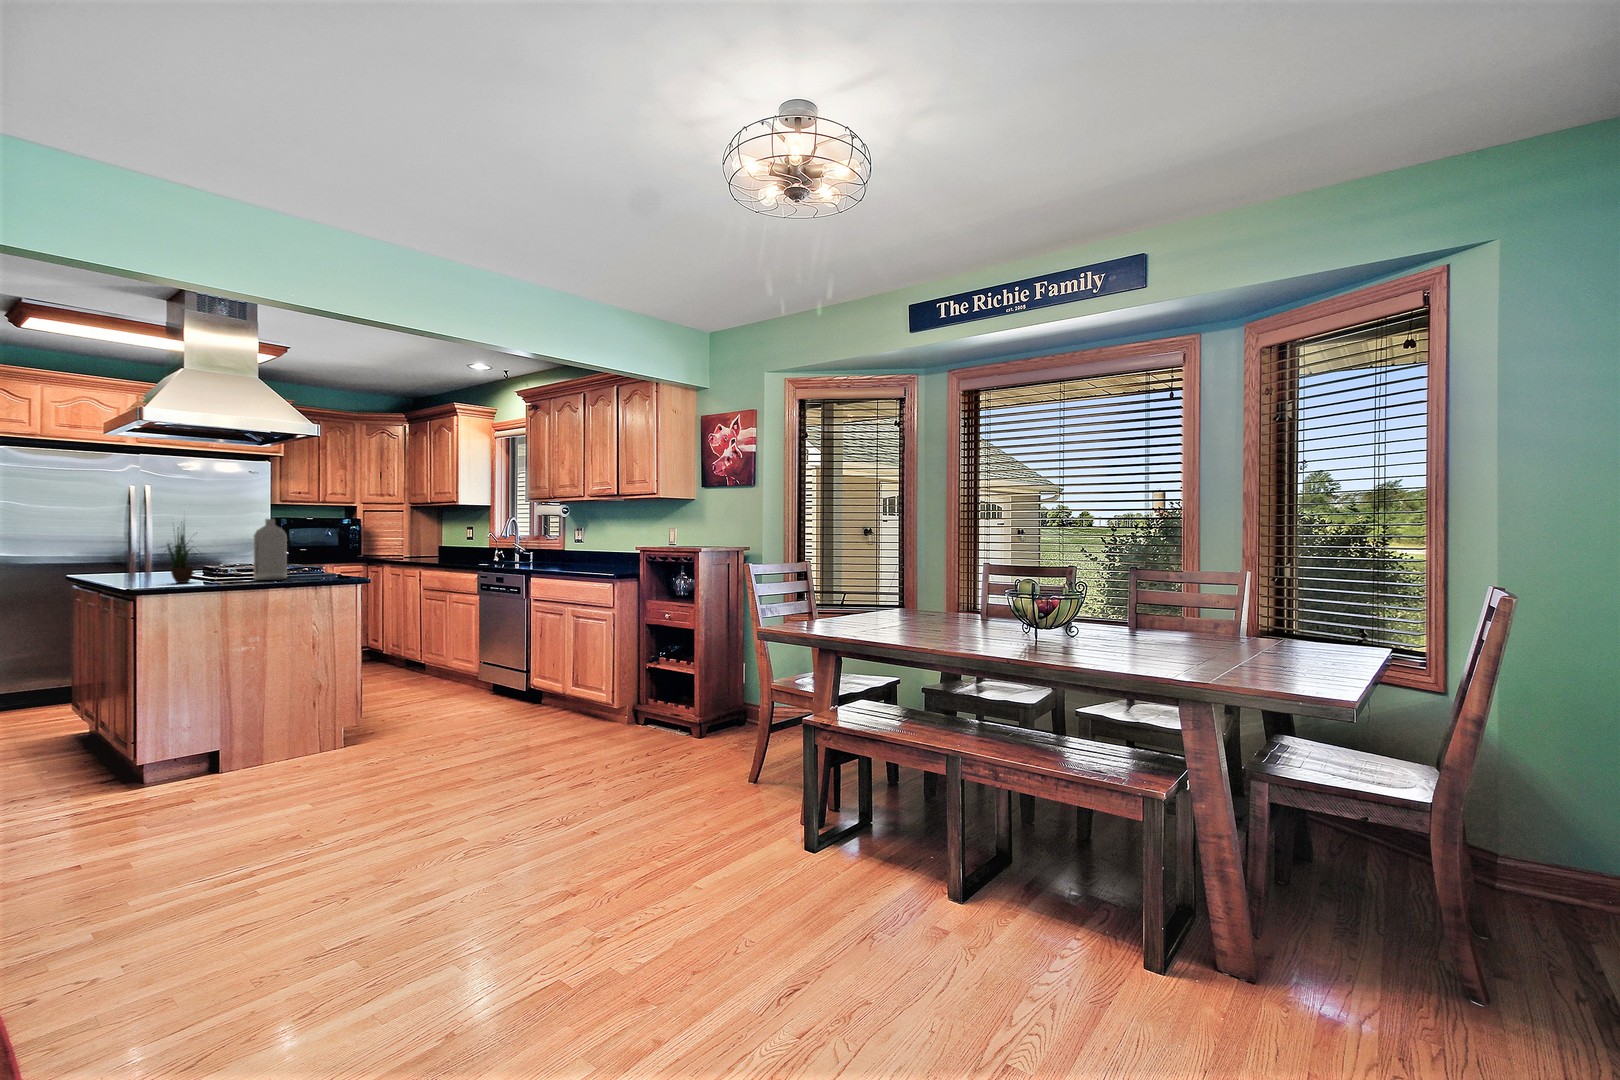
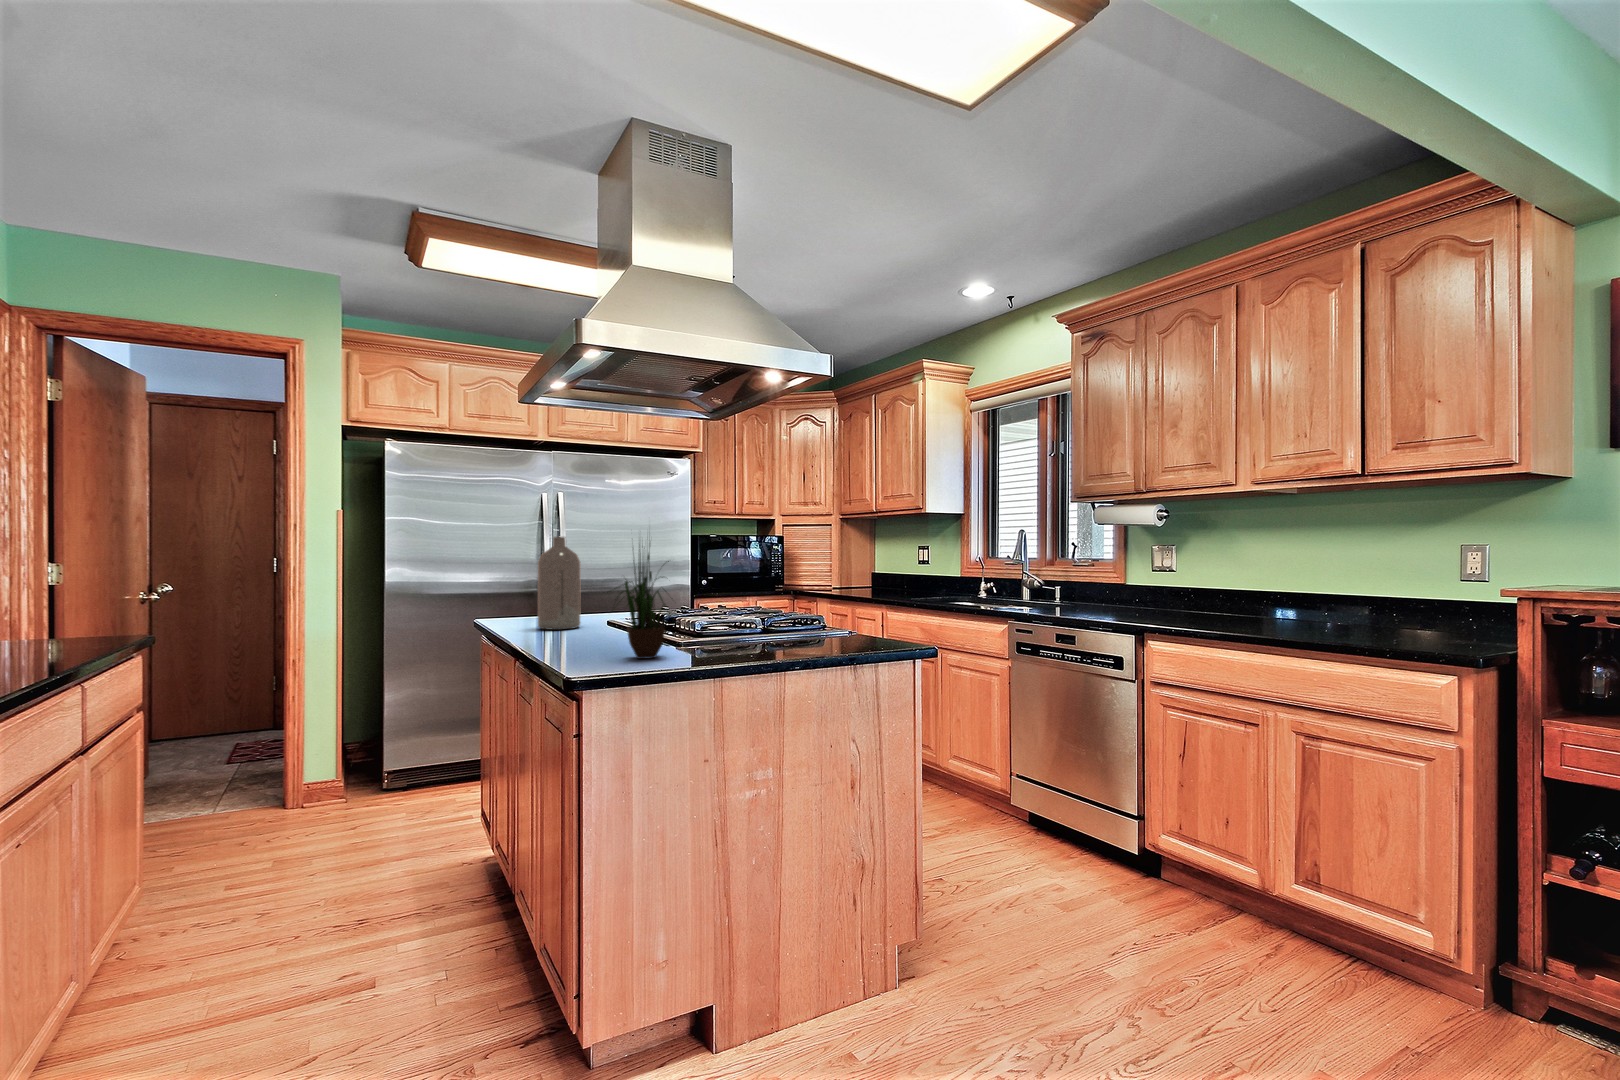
bottle: present [254,519,287,580] -> present [538,537,581,630]

